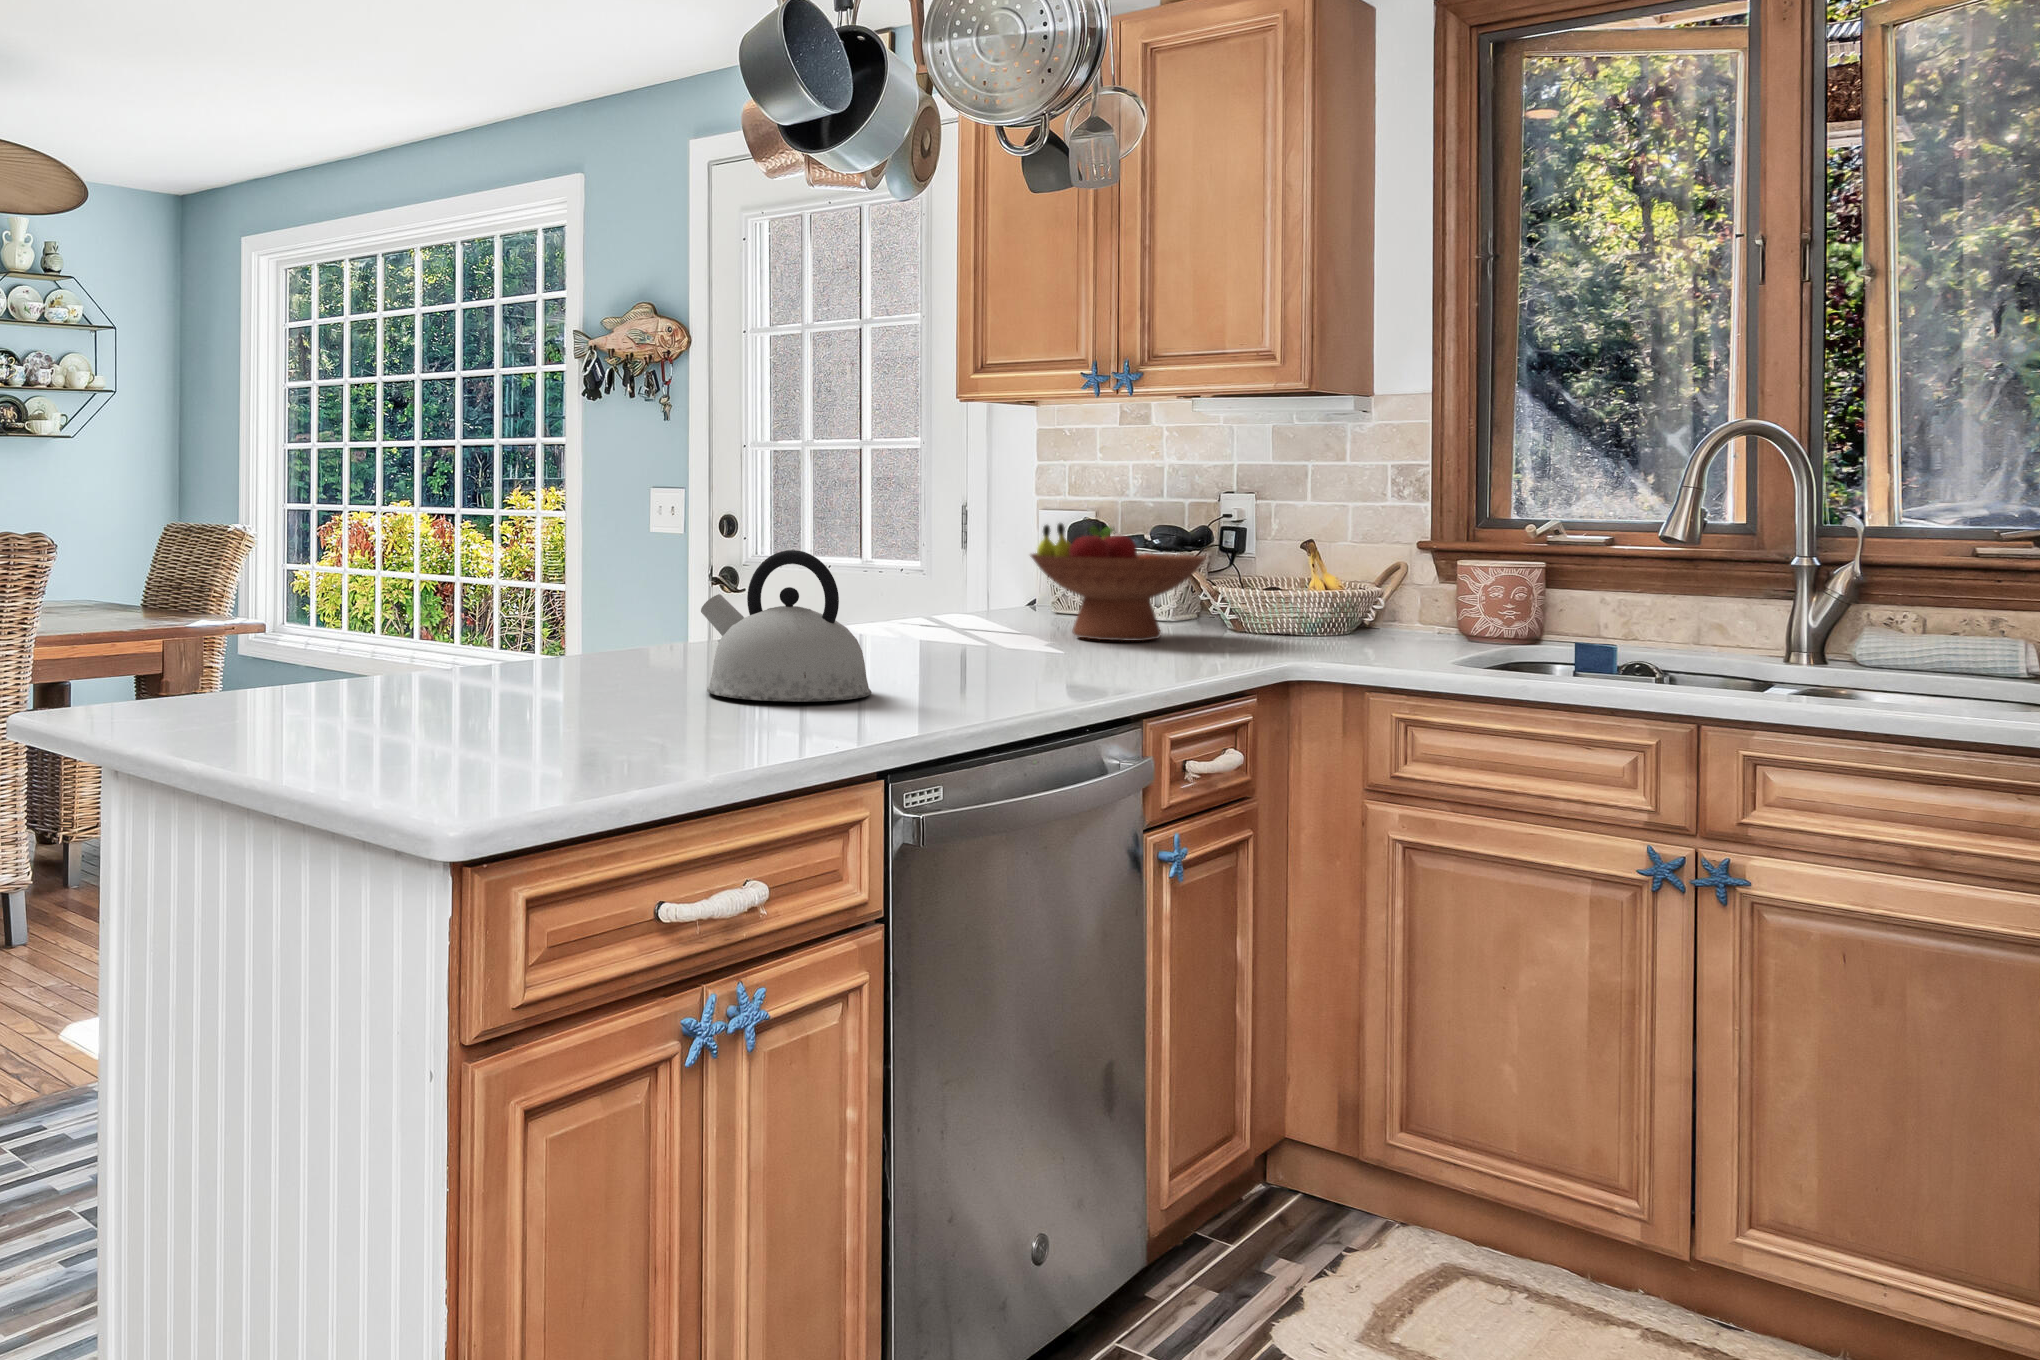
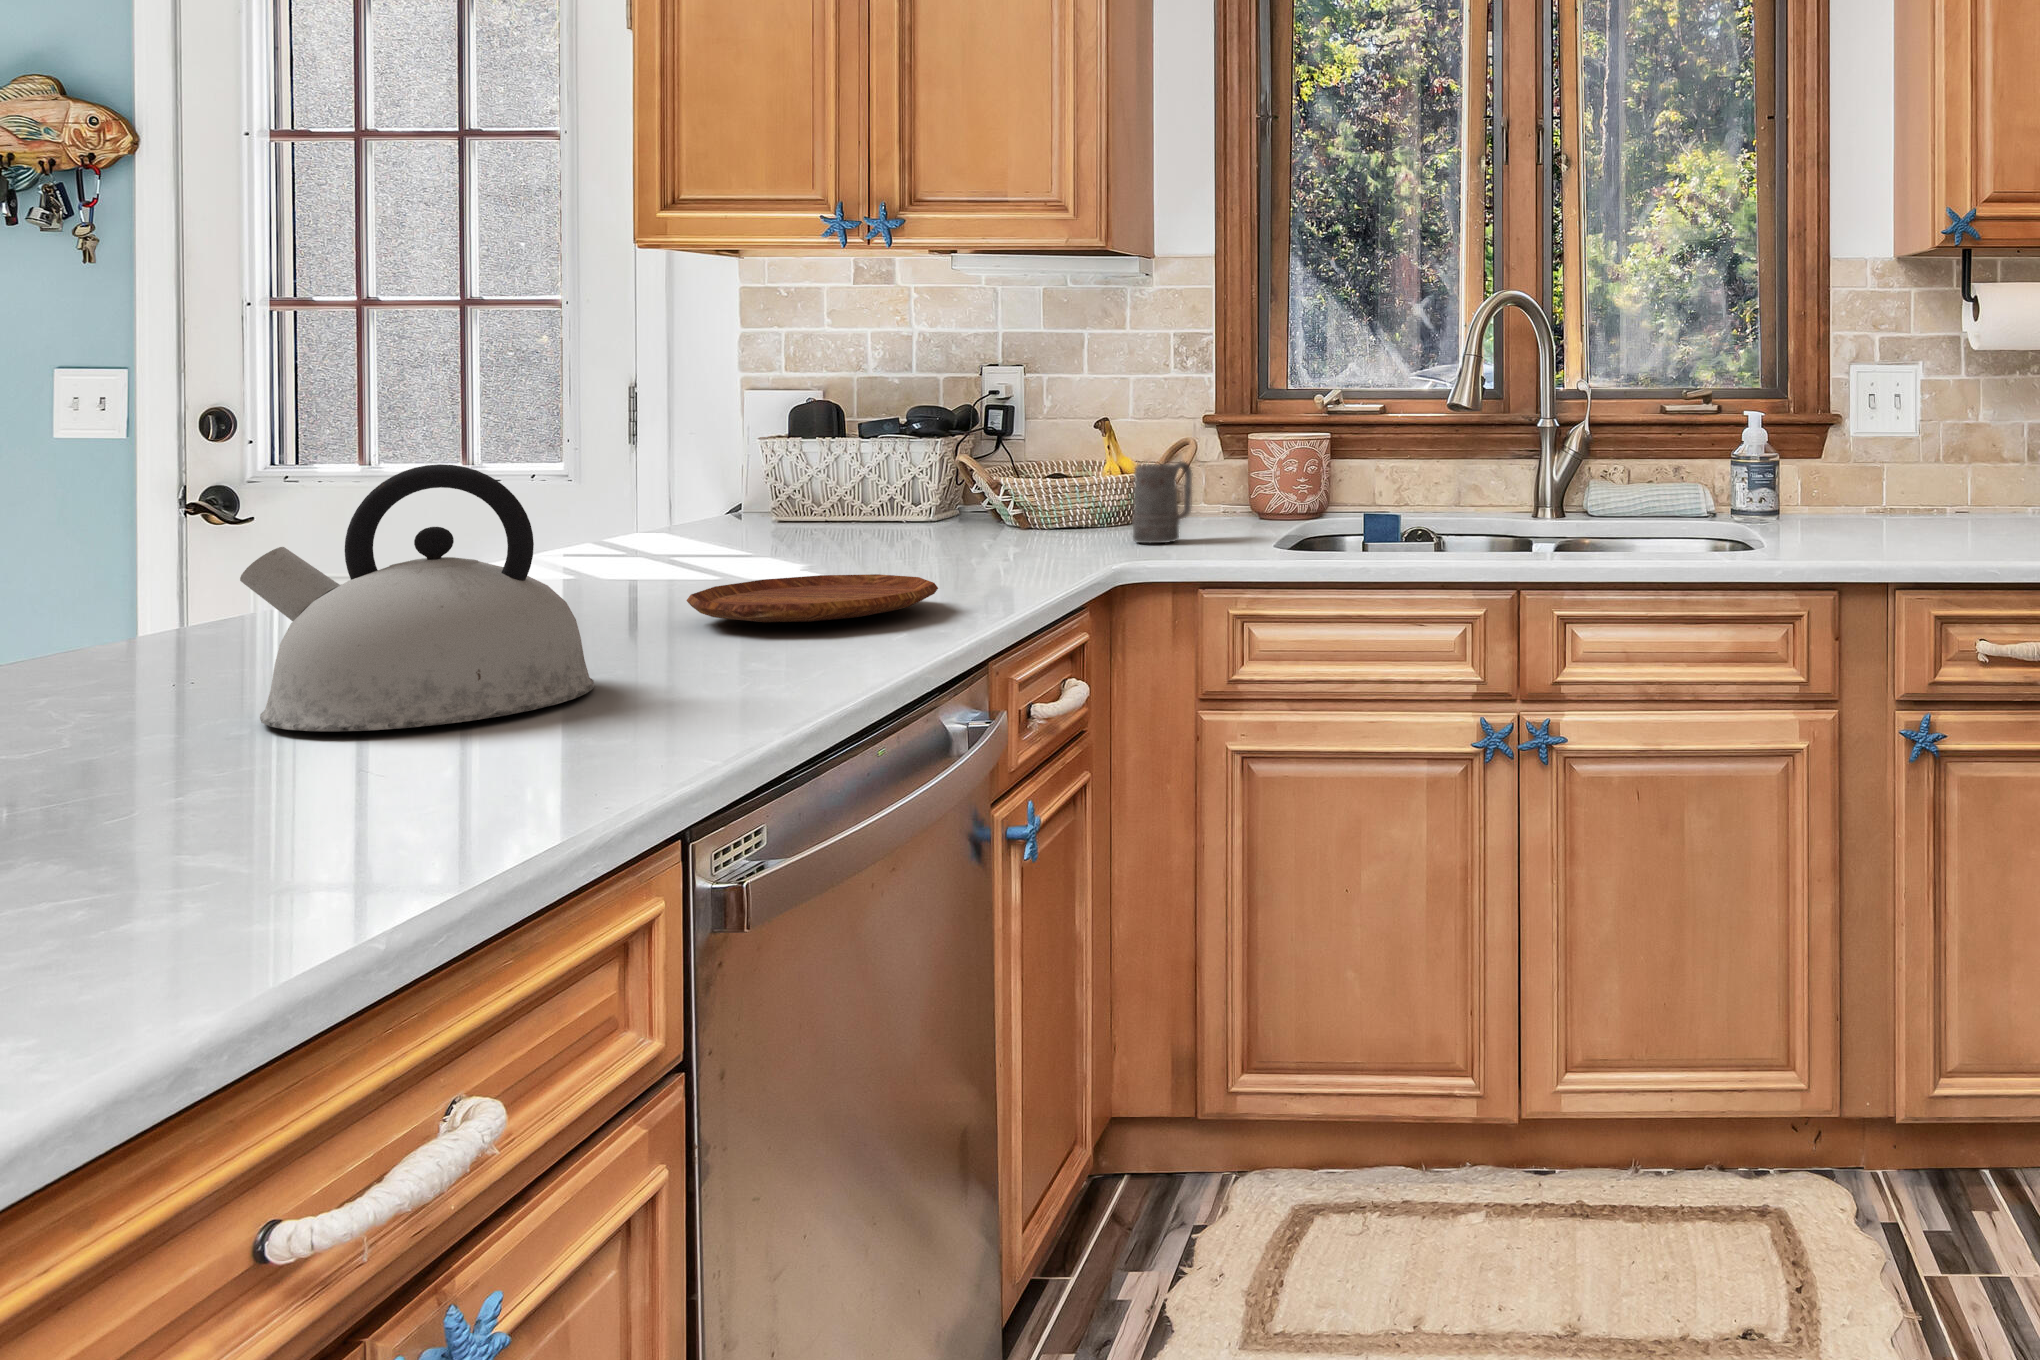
fruit bowl: present [1030,523,1206,641] -> none [768,404,1002,552]
mug: none [1318,580,1377,651] -> present [1132,461,1192,543]
tray: none [945,646,1113,673] -> present [687,574,938,622]

